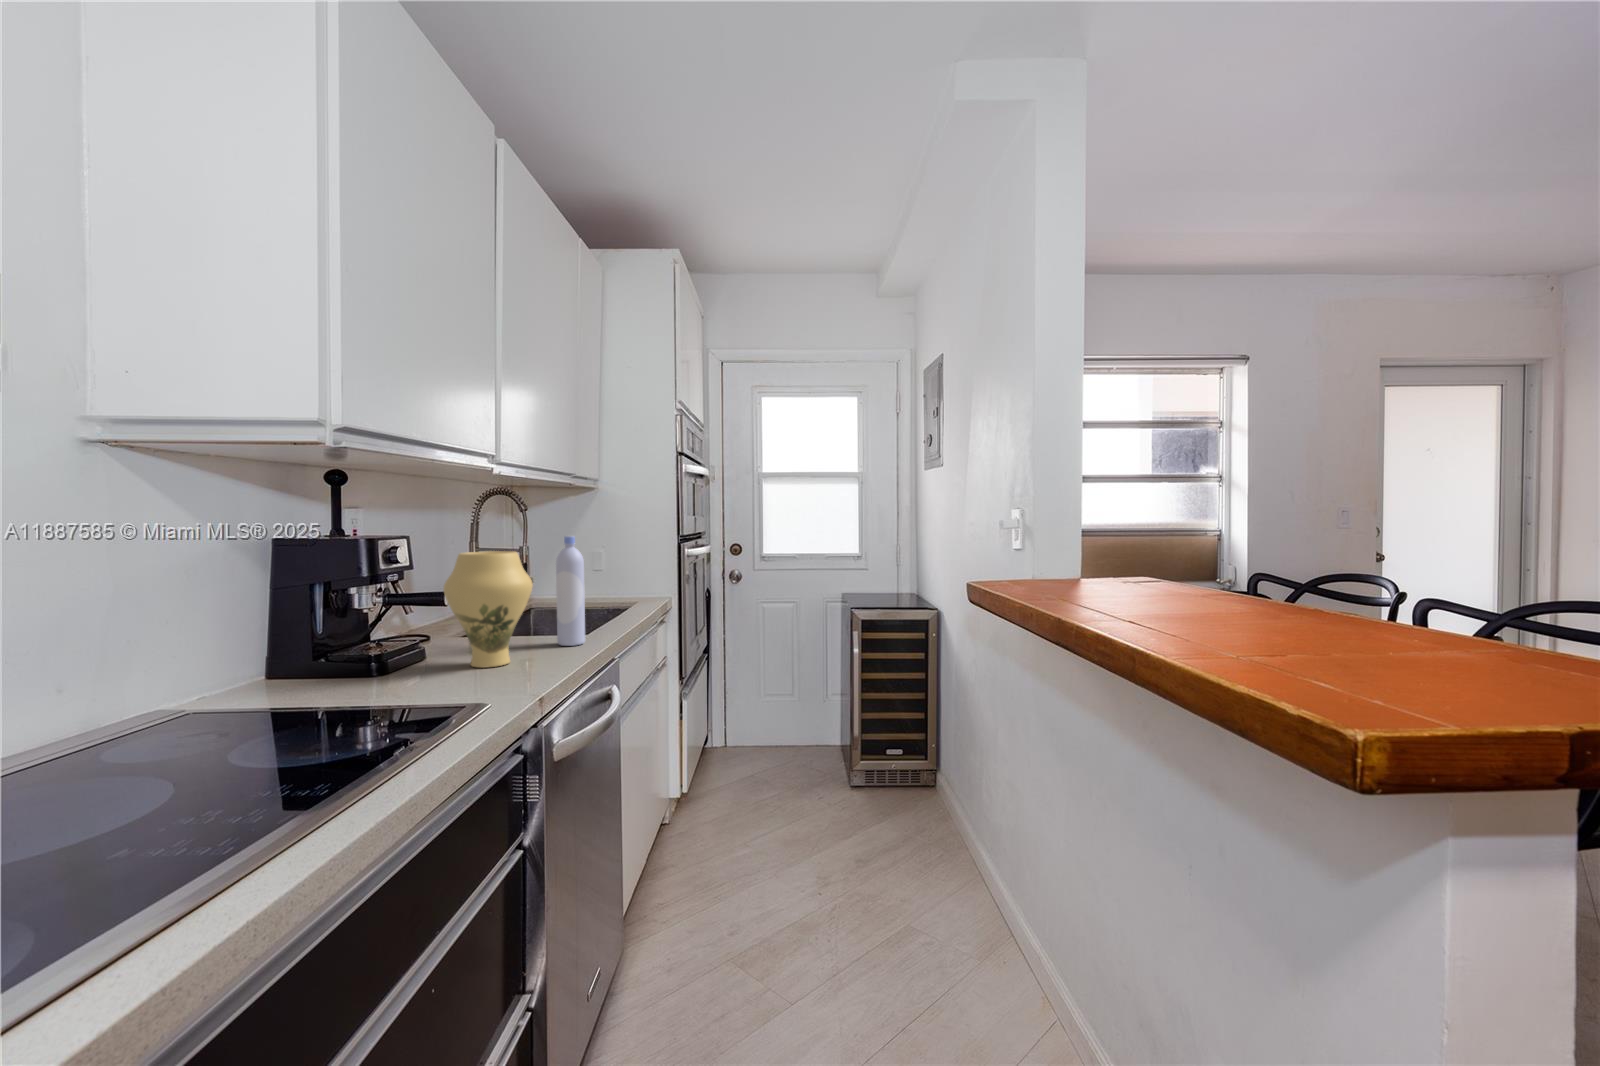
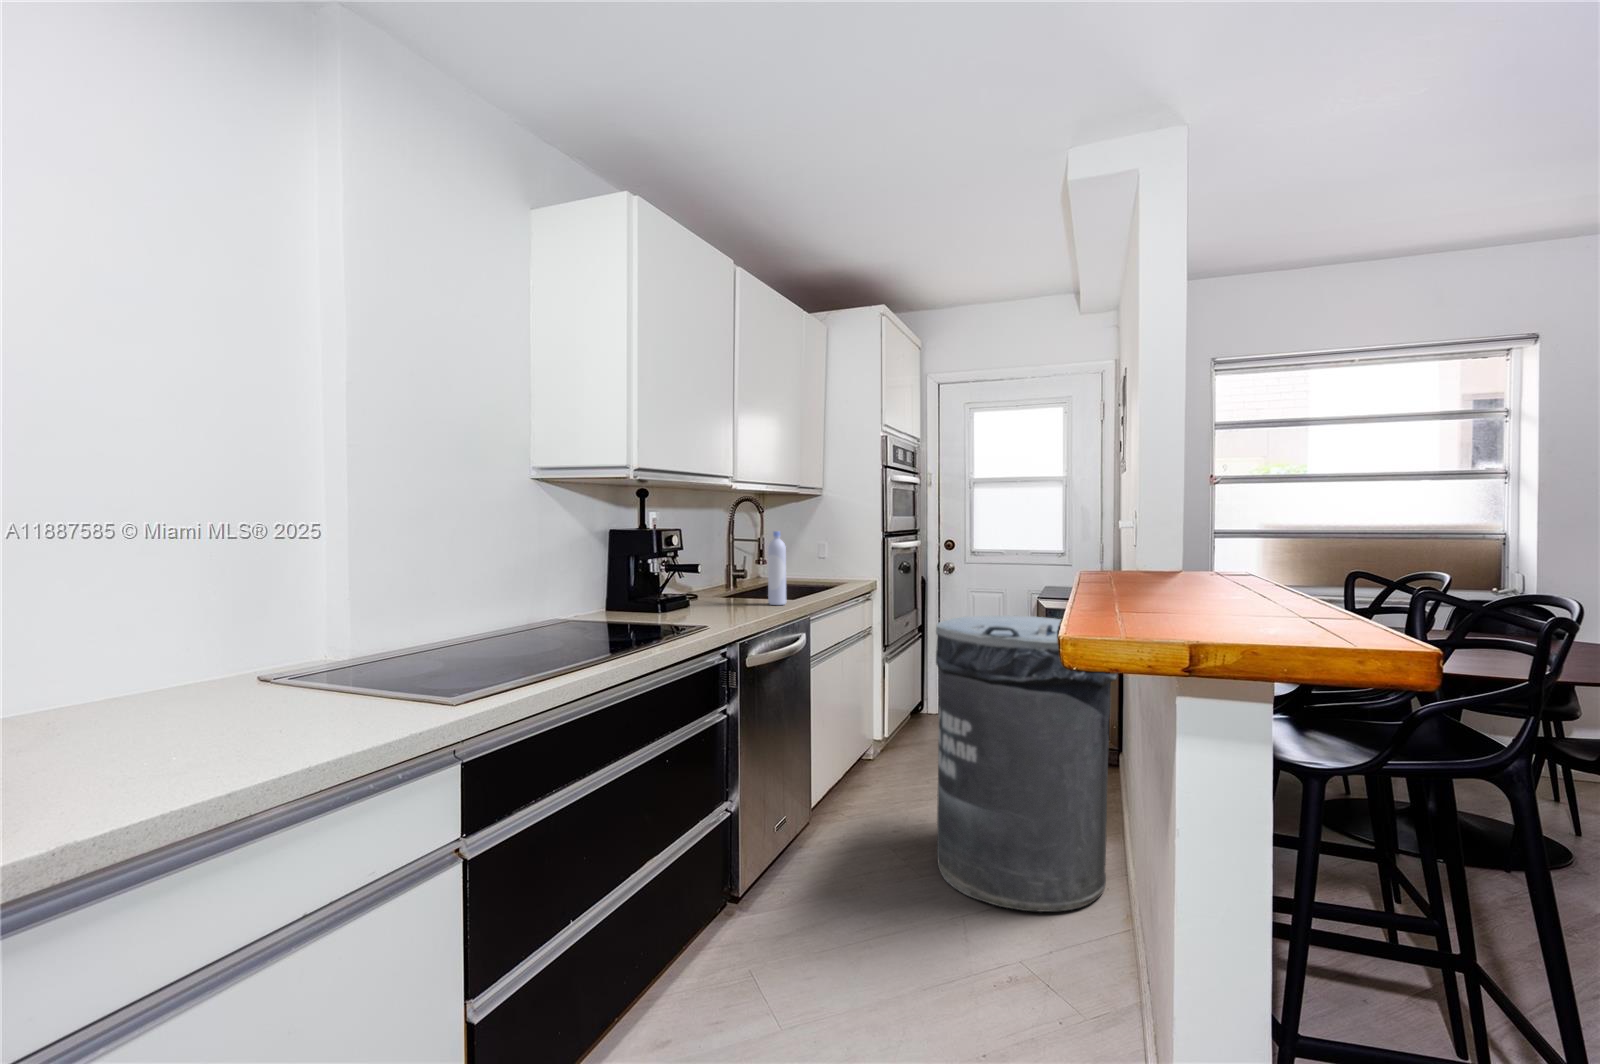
vase: present [444,551,533,668] -> none [696,540,748,612]
trash can: none [797,635,1020,1028] -> present [936,615,1118,912]

